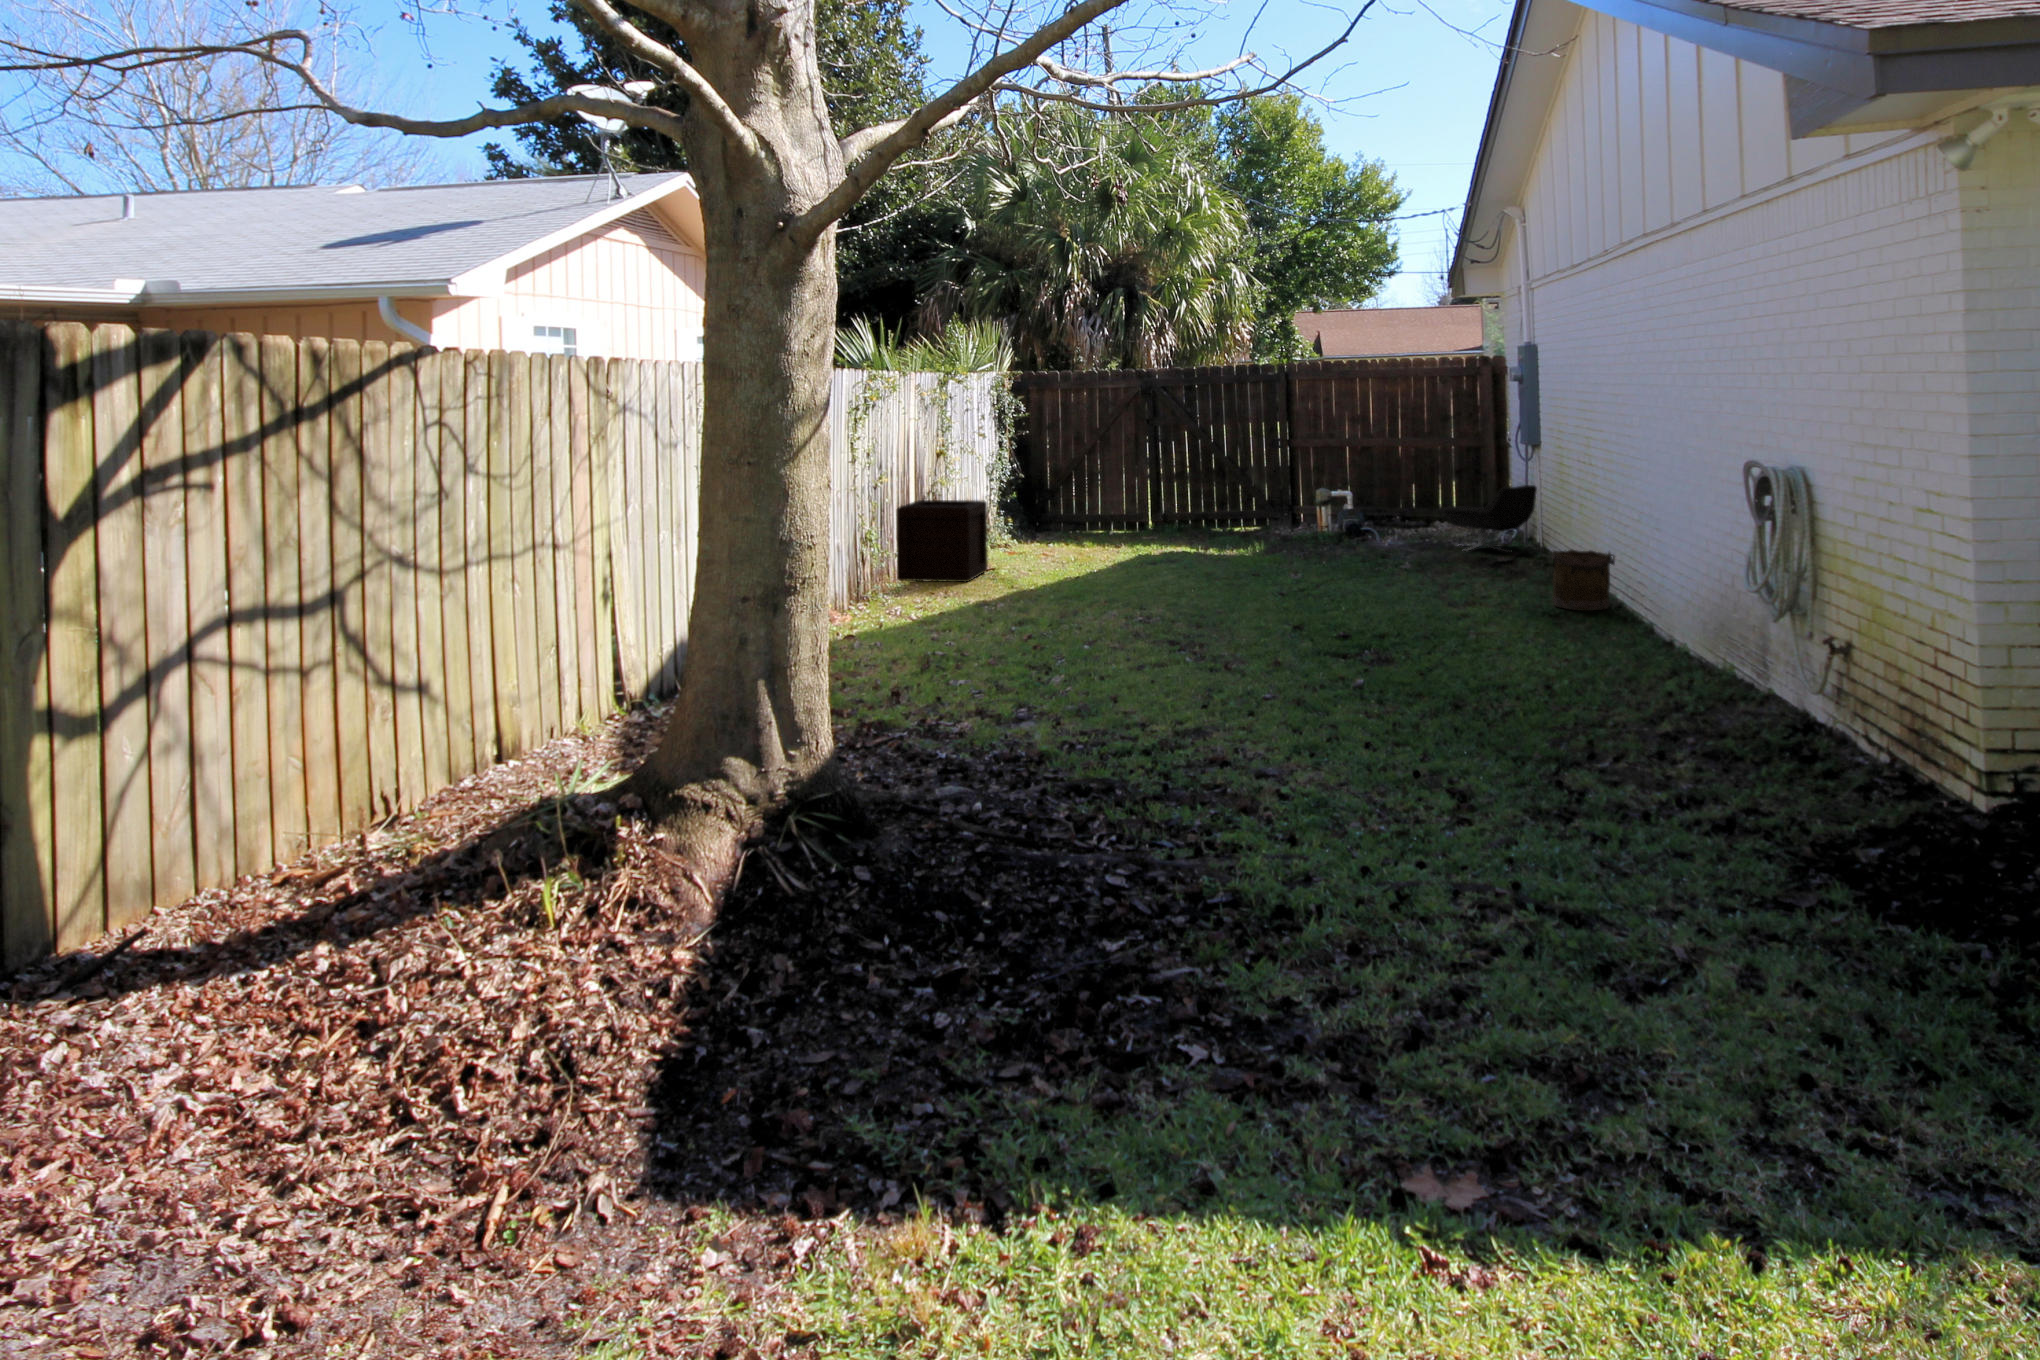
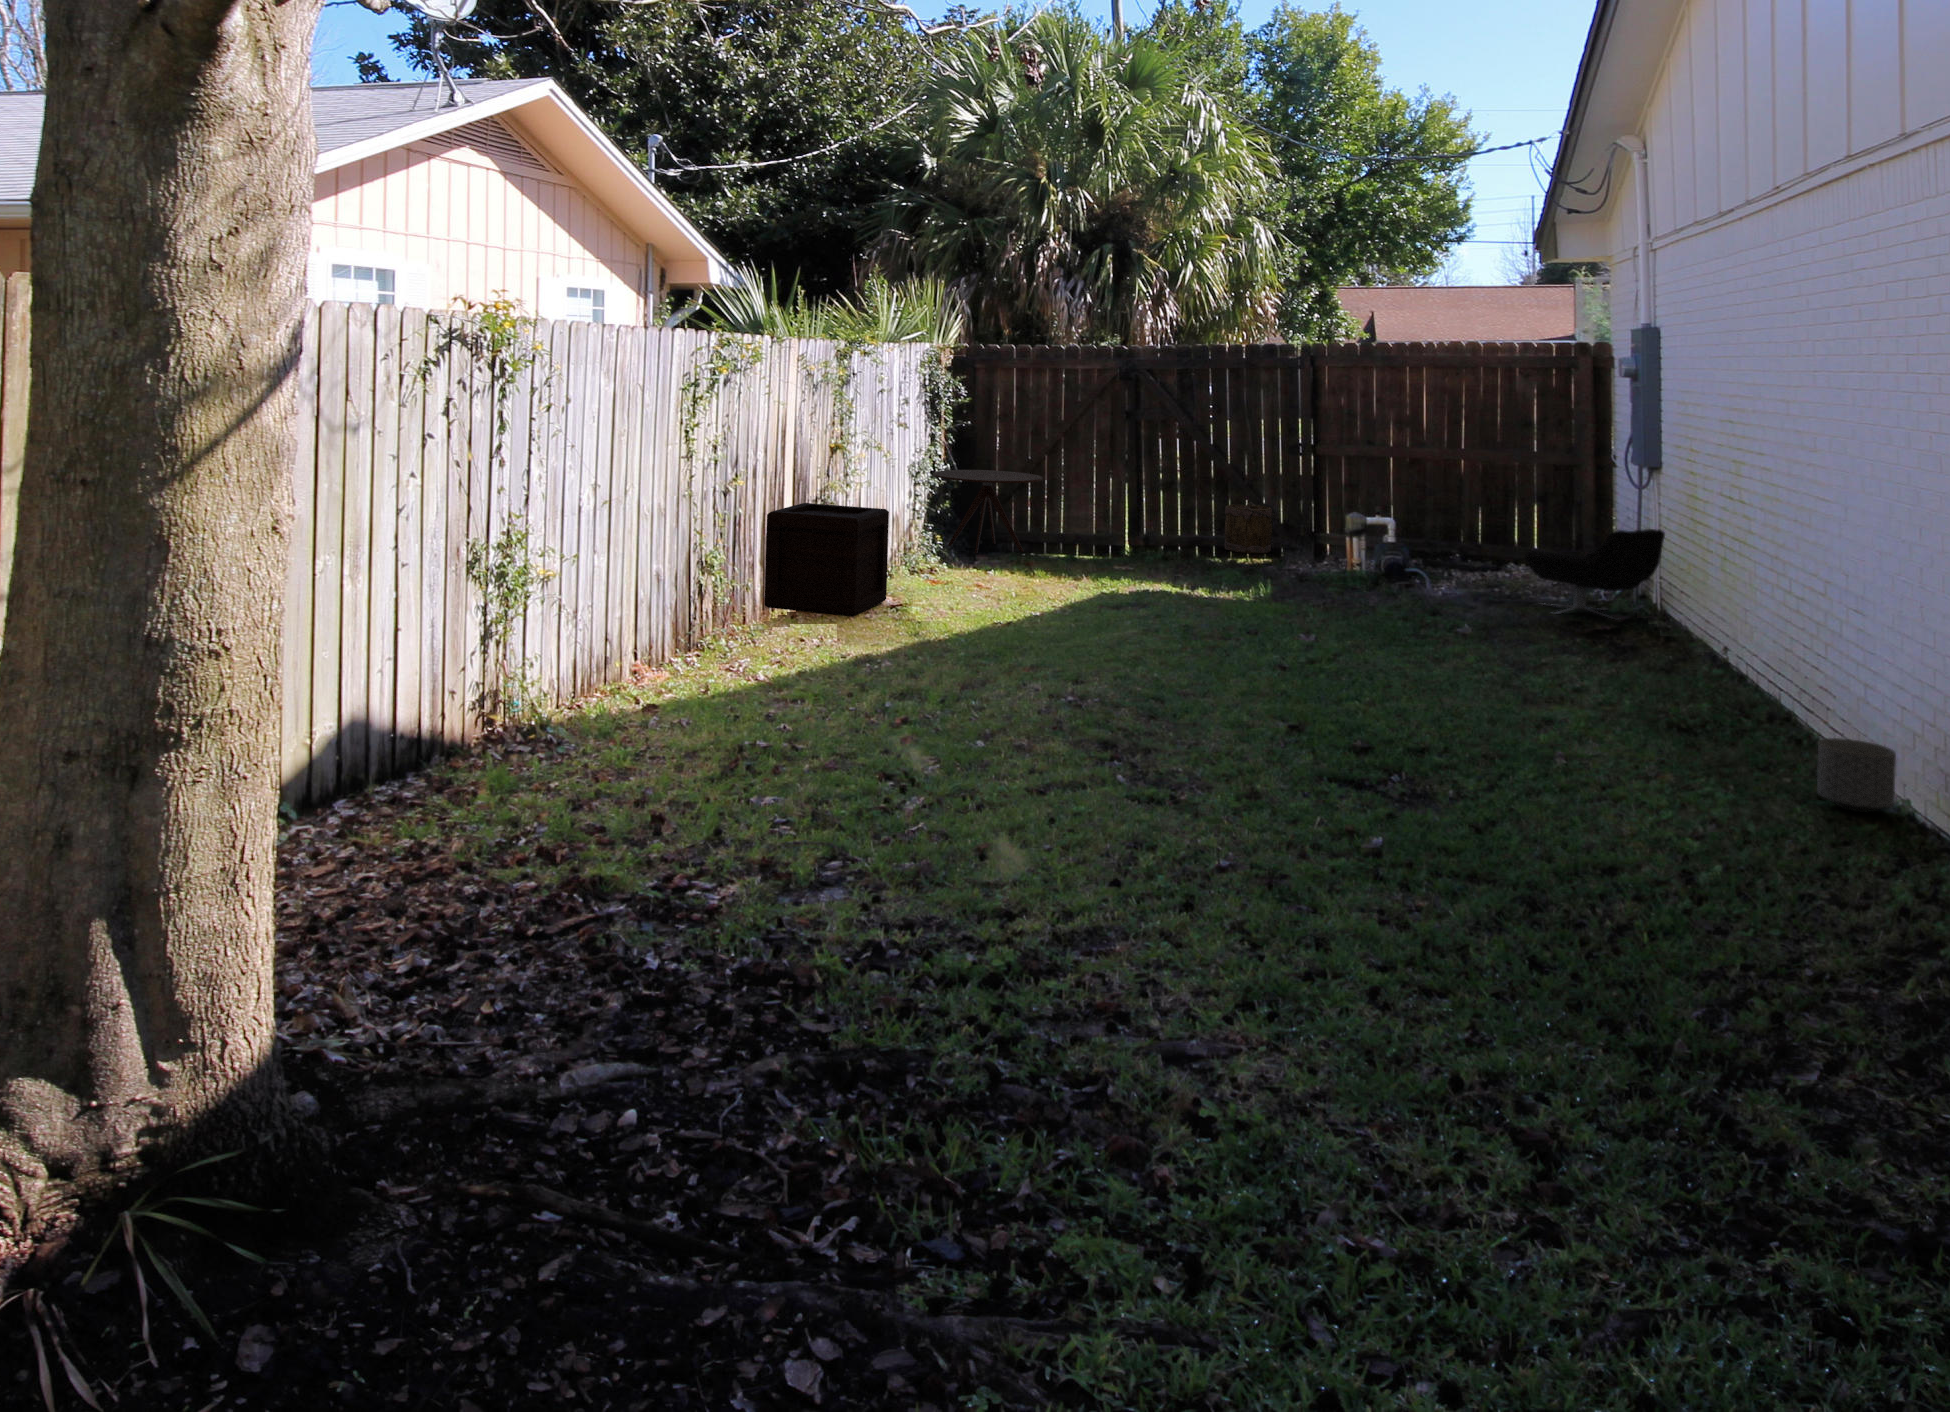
round table: none [1002,472,1088,537] -> present [933,470,1043,554]
bucket: present [1552,550,1615,611] -> present [1225,502,1279,554]
planter: none [1619,598,1662,641] -> present [1817,738,1896,812]

